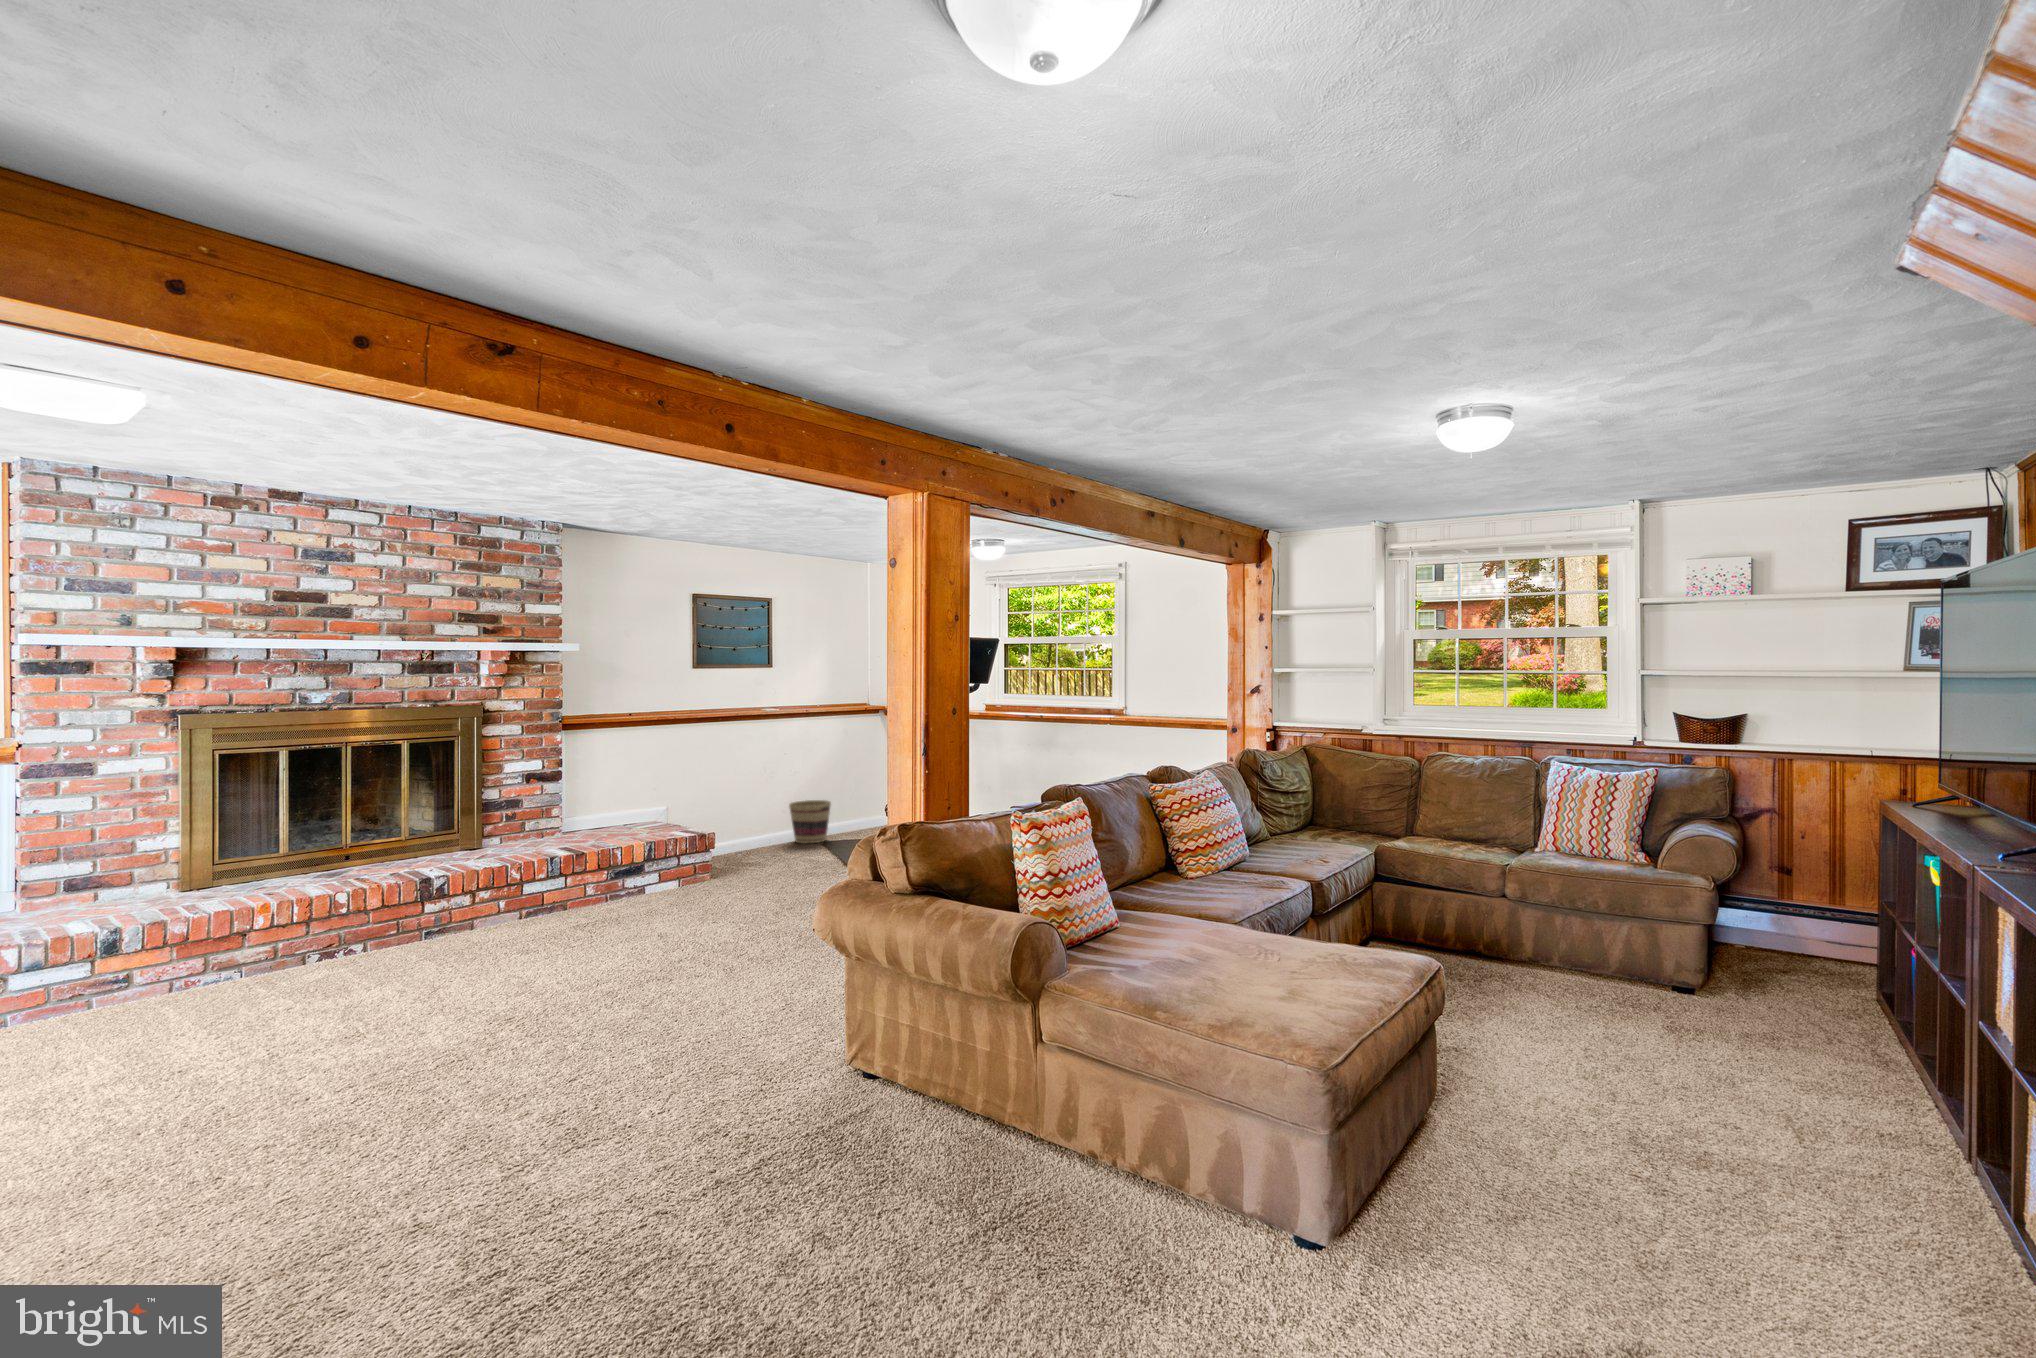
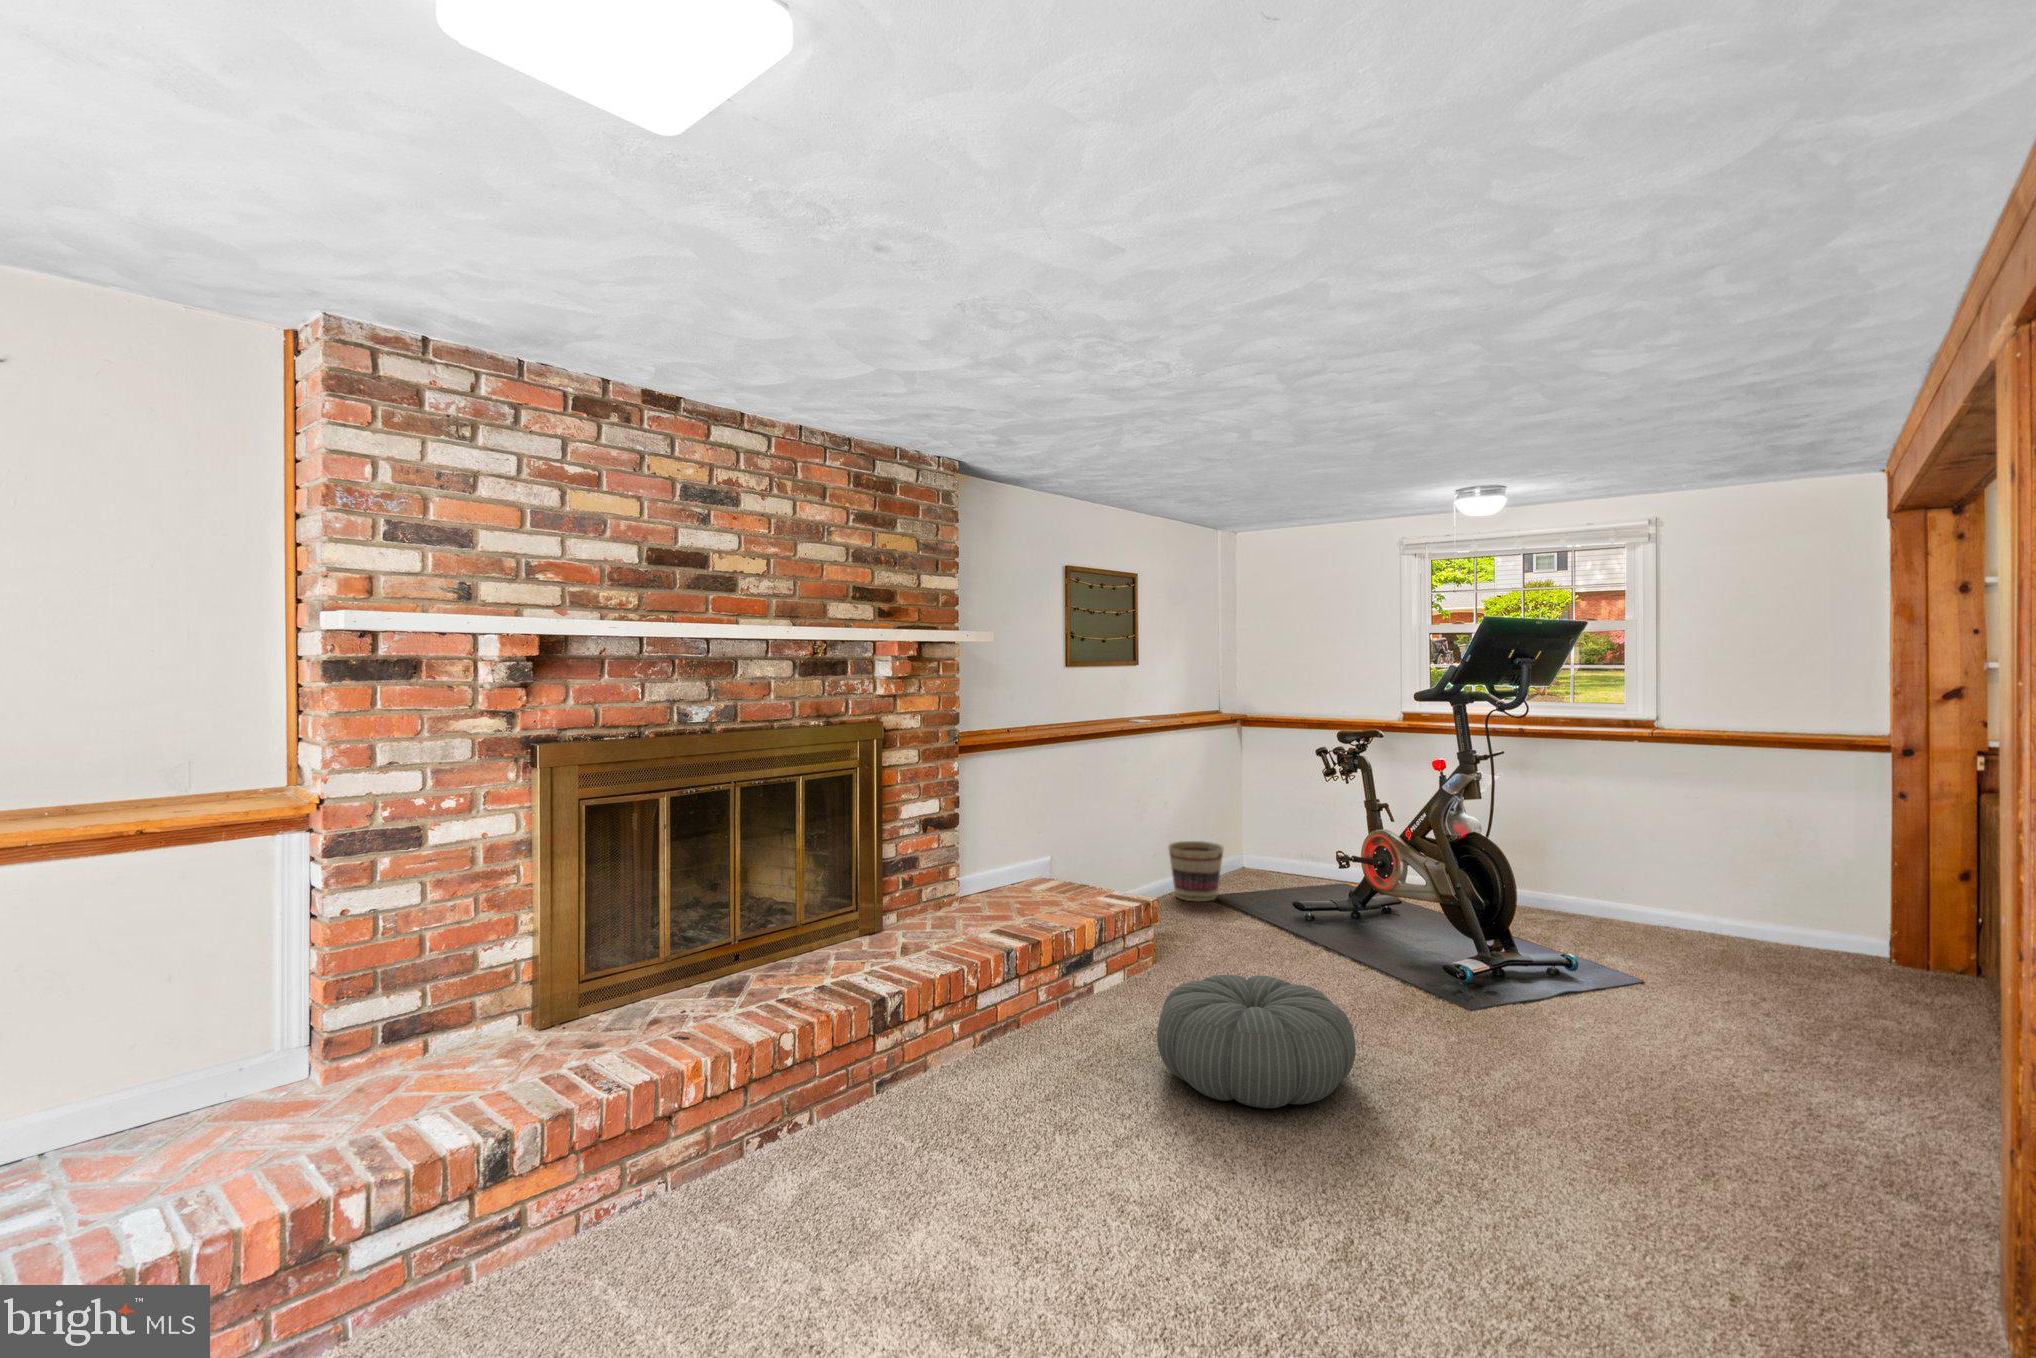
pouf: none [616,864,746,935] -> present [1157,975,1356,1108]

